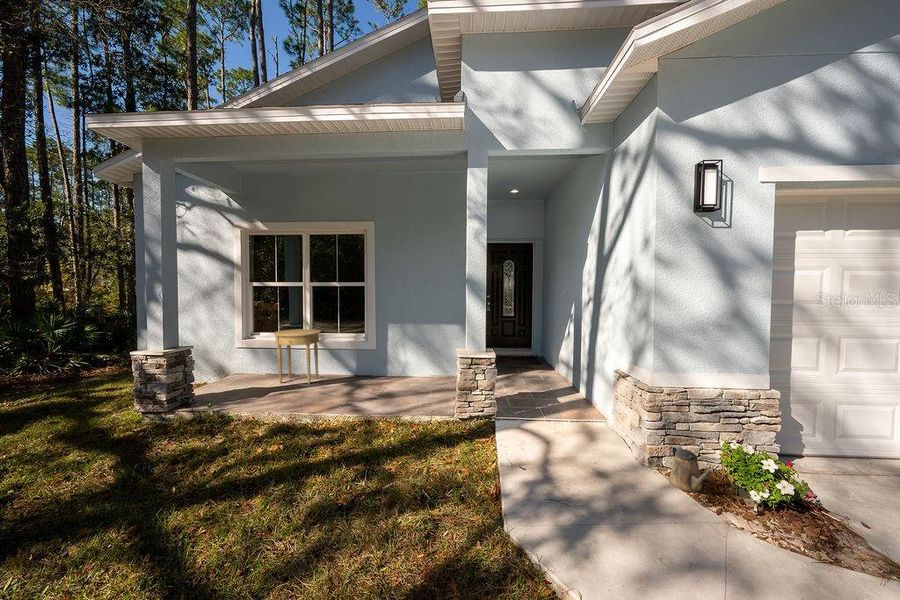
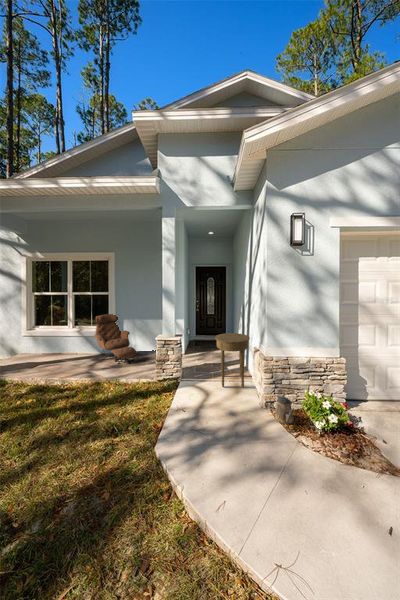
lounge chair: none [347,315,414,393] -> present [94,314,137,364]
side table: present [273,329,321,384] -> present [215,333,250,387]

